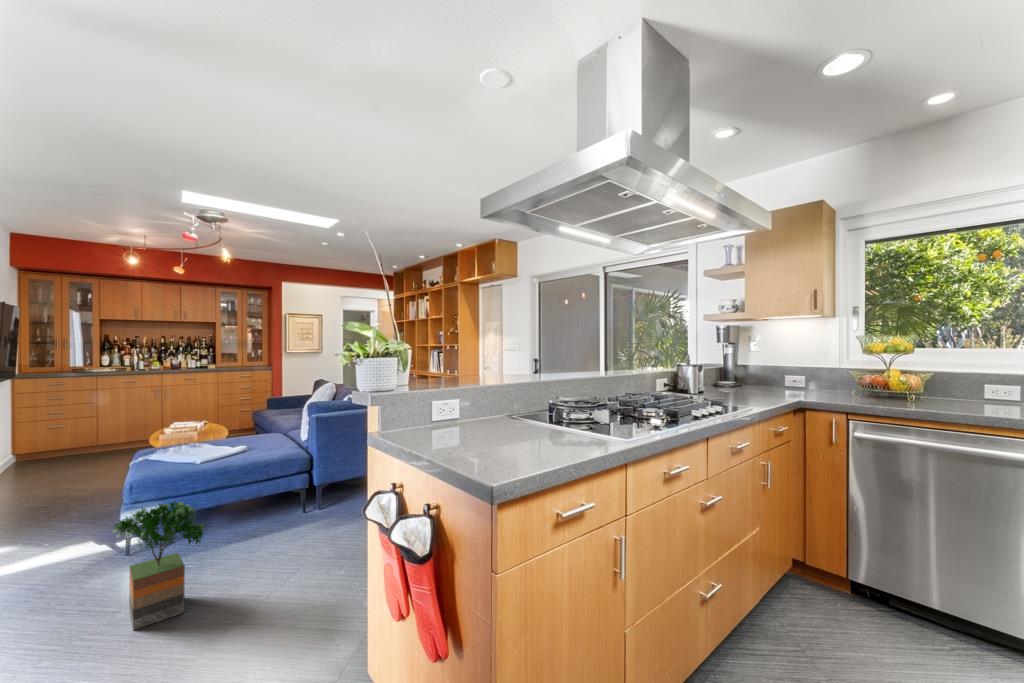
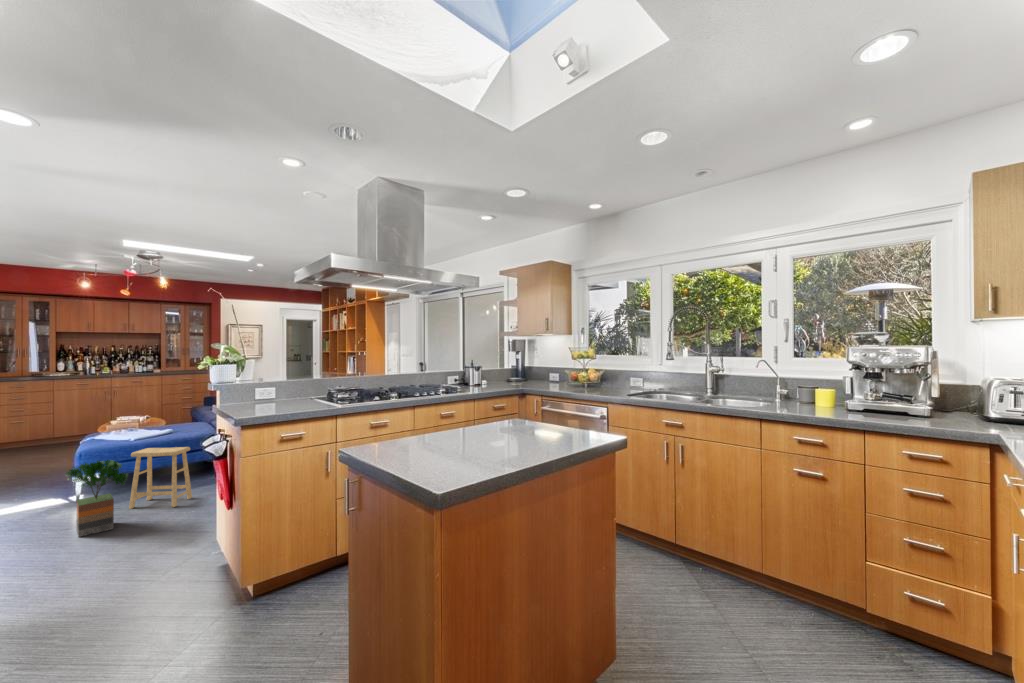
footstool: none [200,475,283,568] -> present [129,447,192,509]

